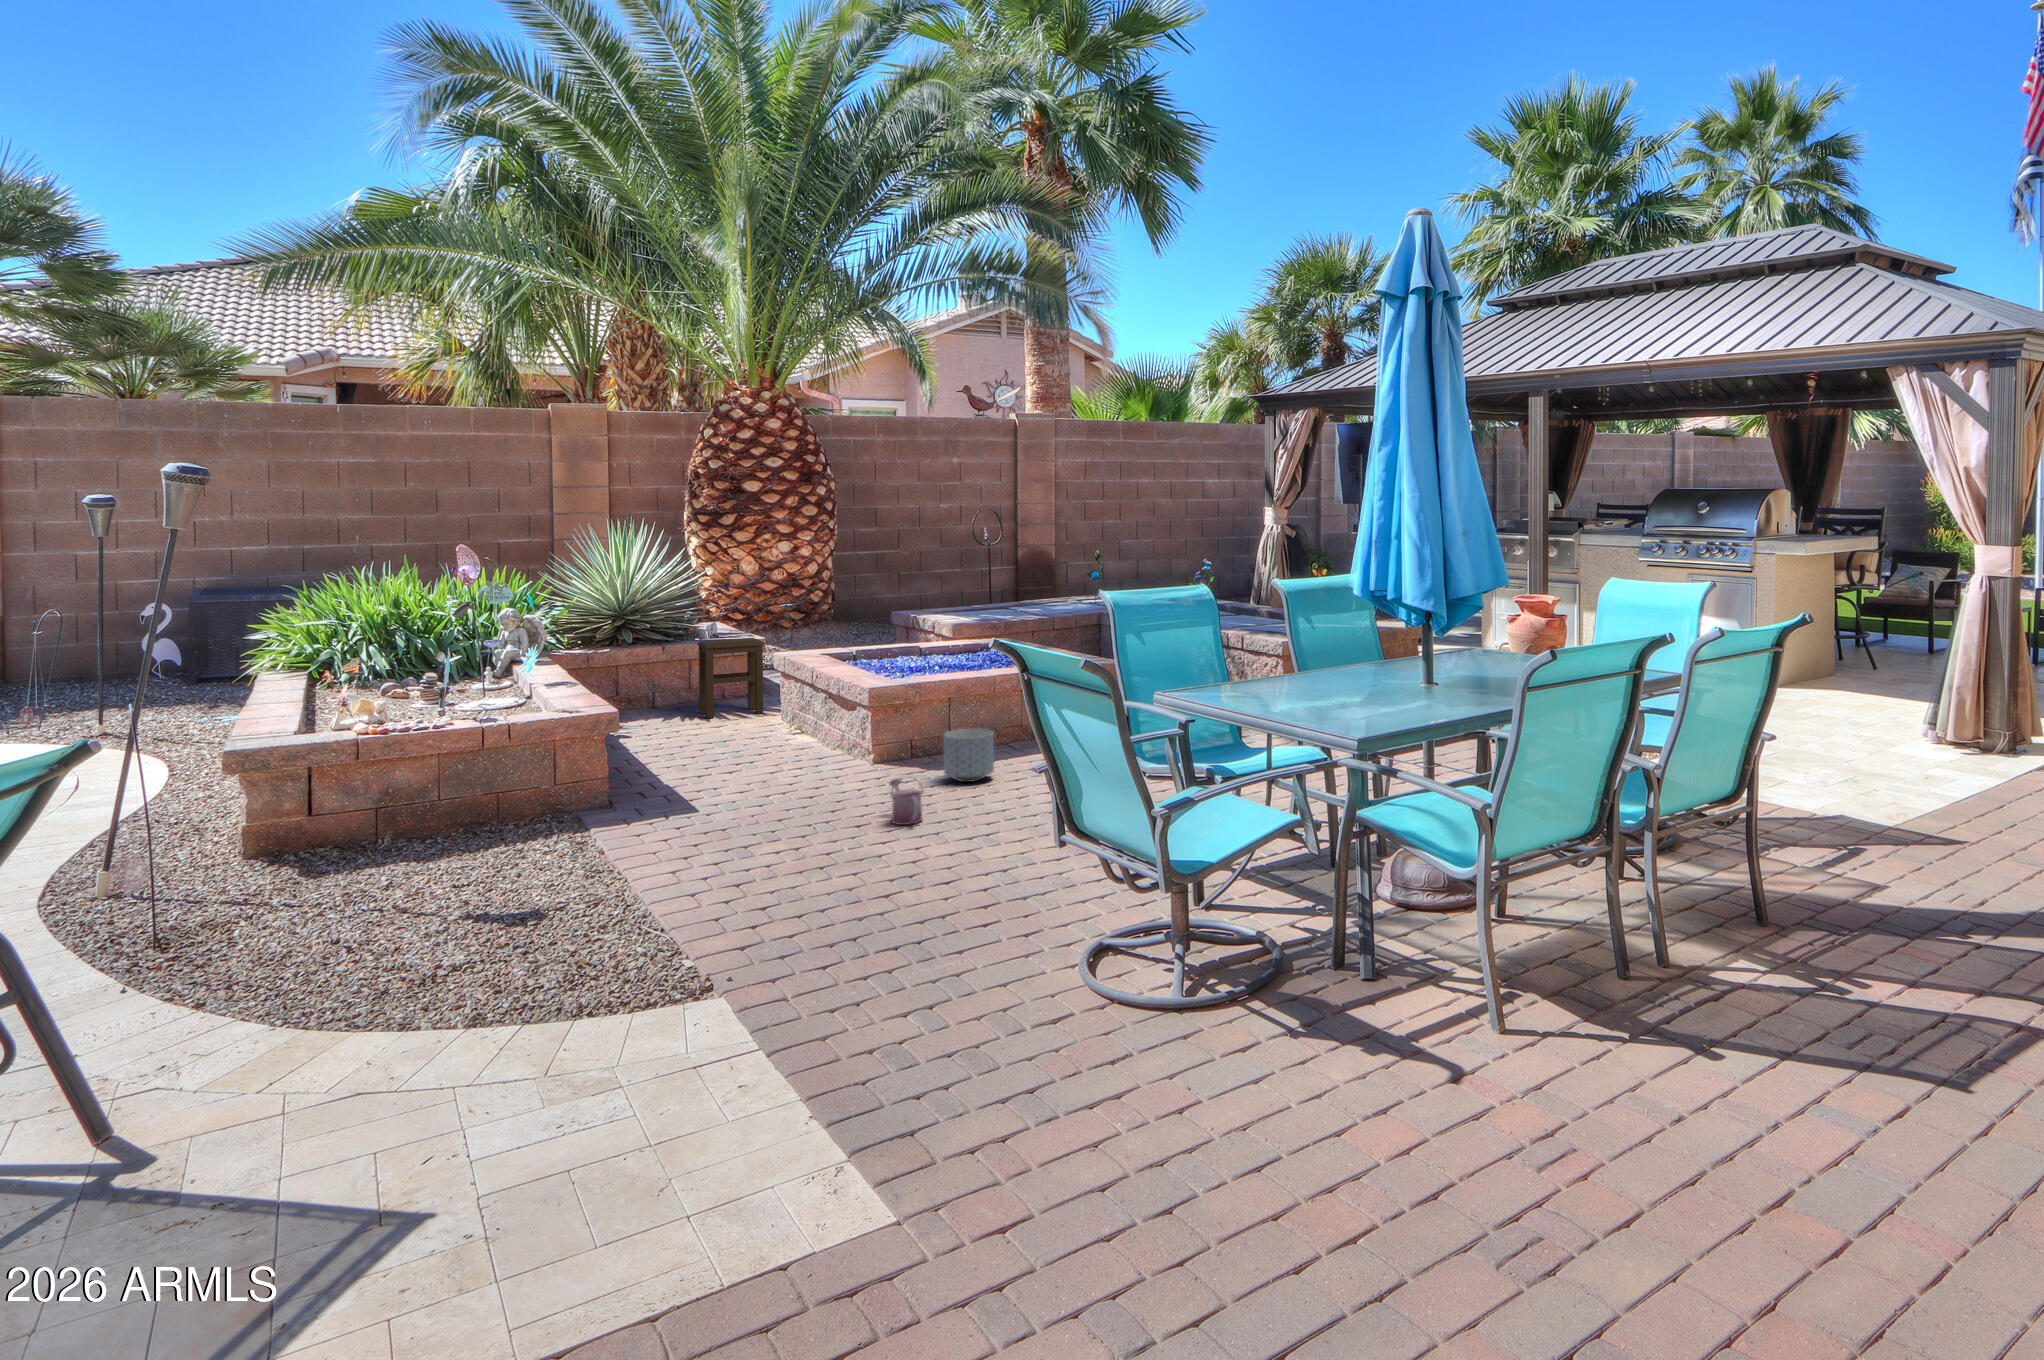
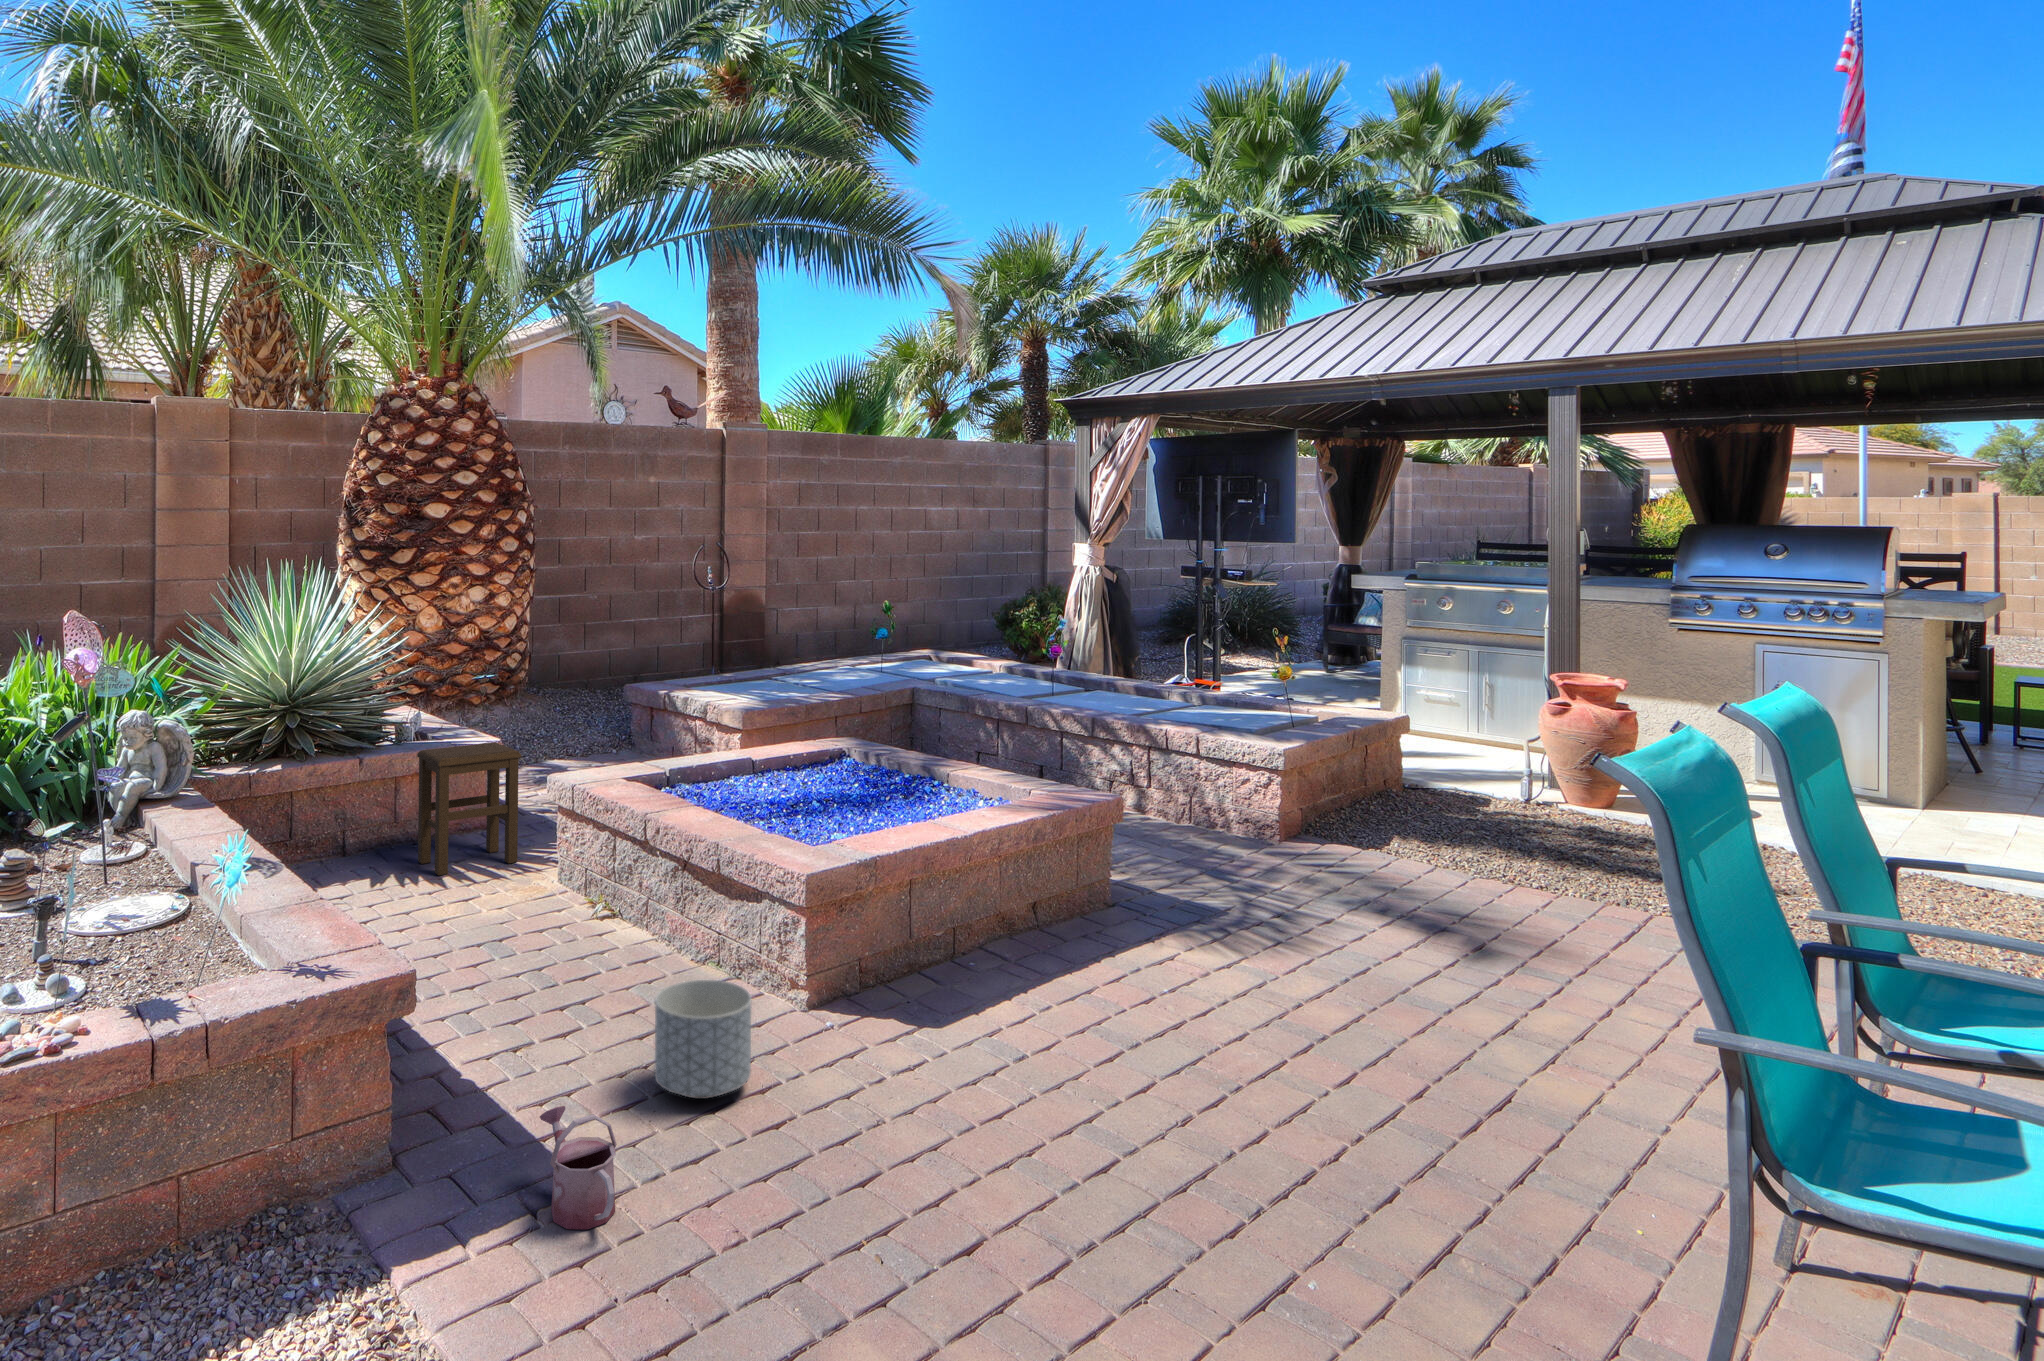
planter: present [944,729,994,782] -> present [654,980,752,1099]
watering can: present [889,778,923,825] -> present [540,1106,617,1230]

